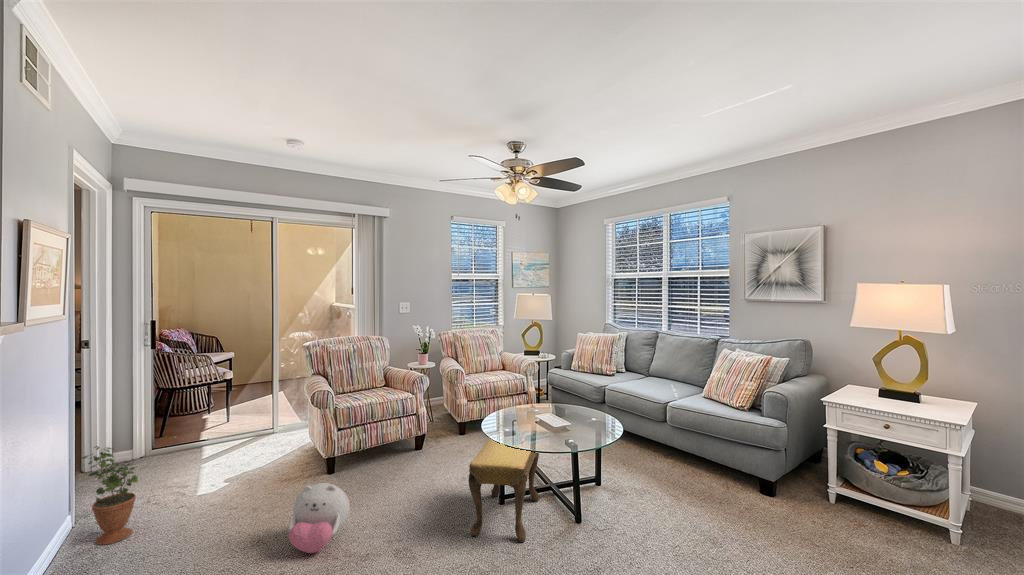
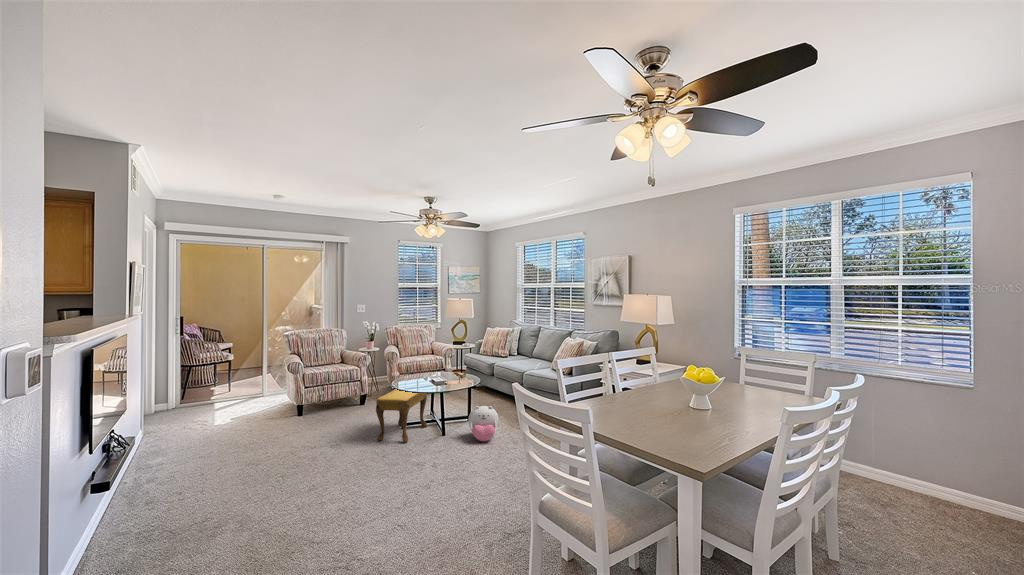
potted plant: present [82,446,138,545] -> none [146,388,180,446]
plush toy: present [289,483,350,553] -> present [468,406,499,441]

